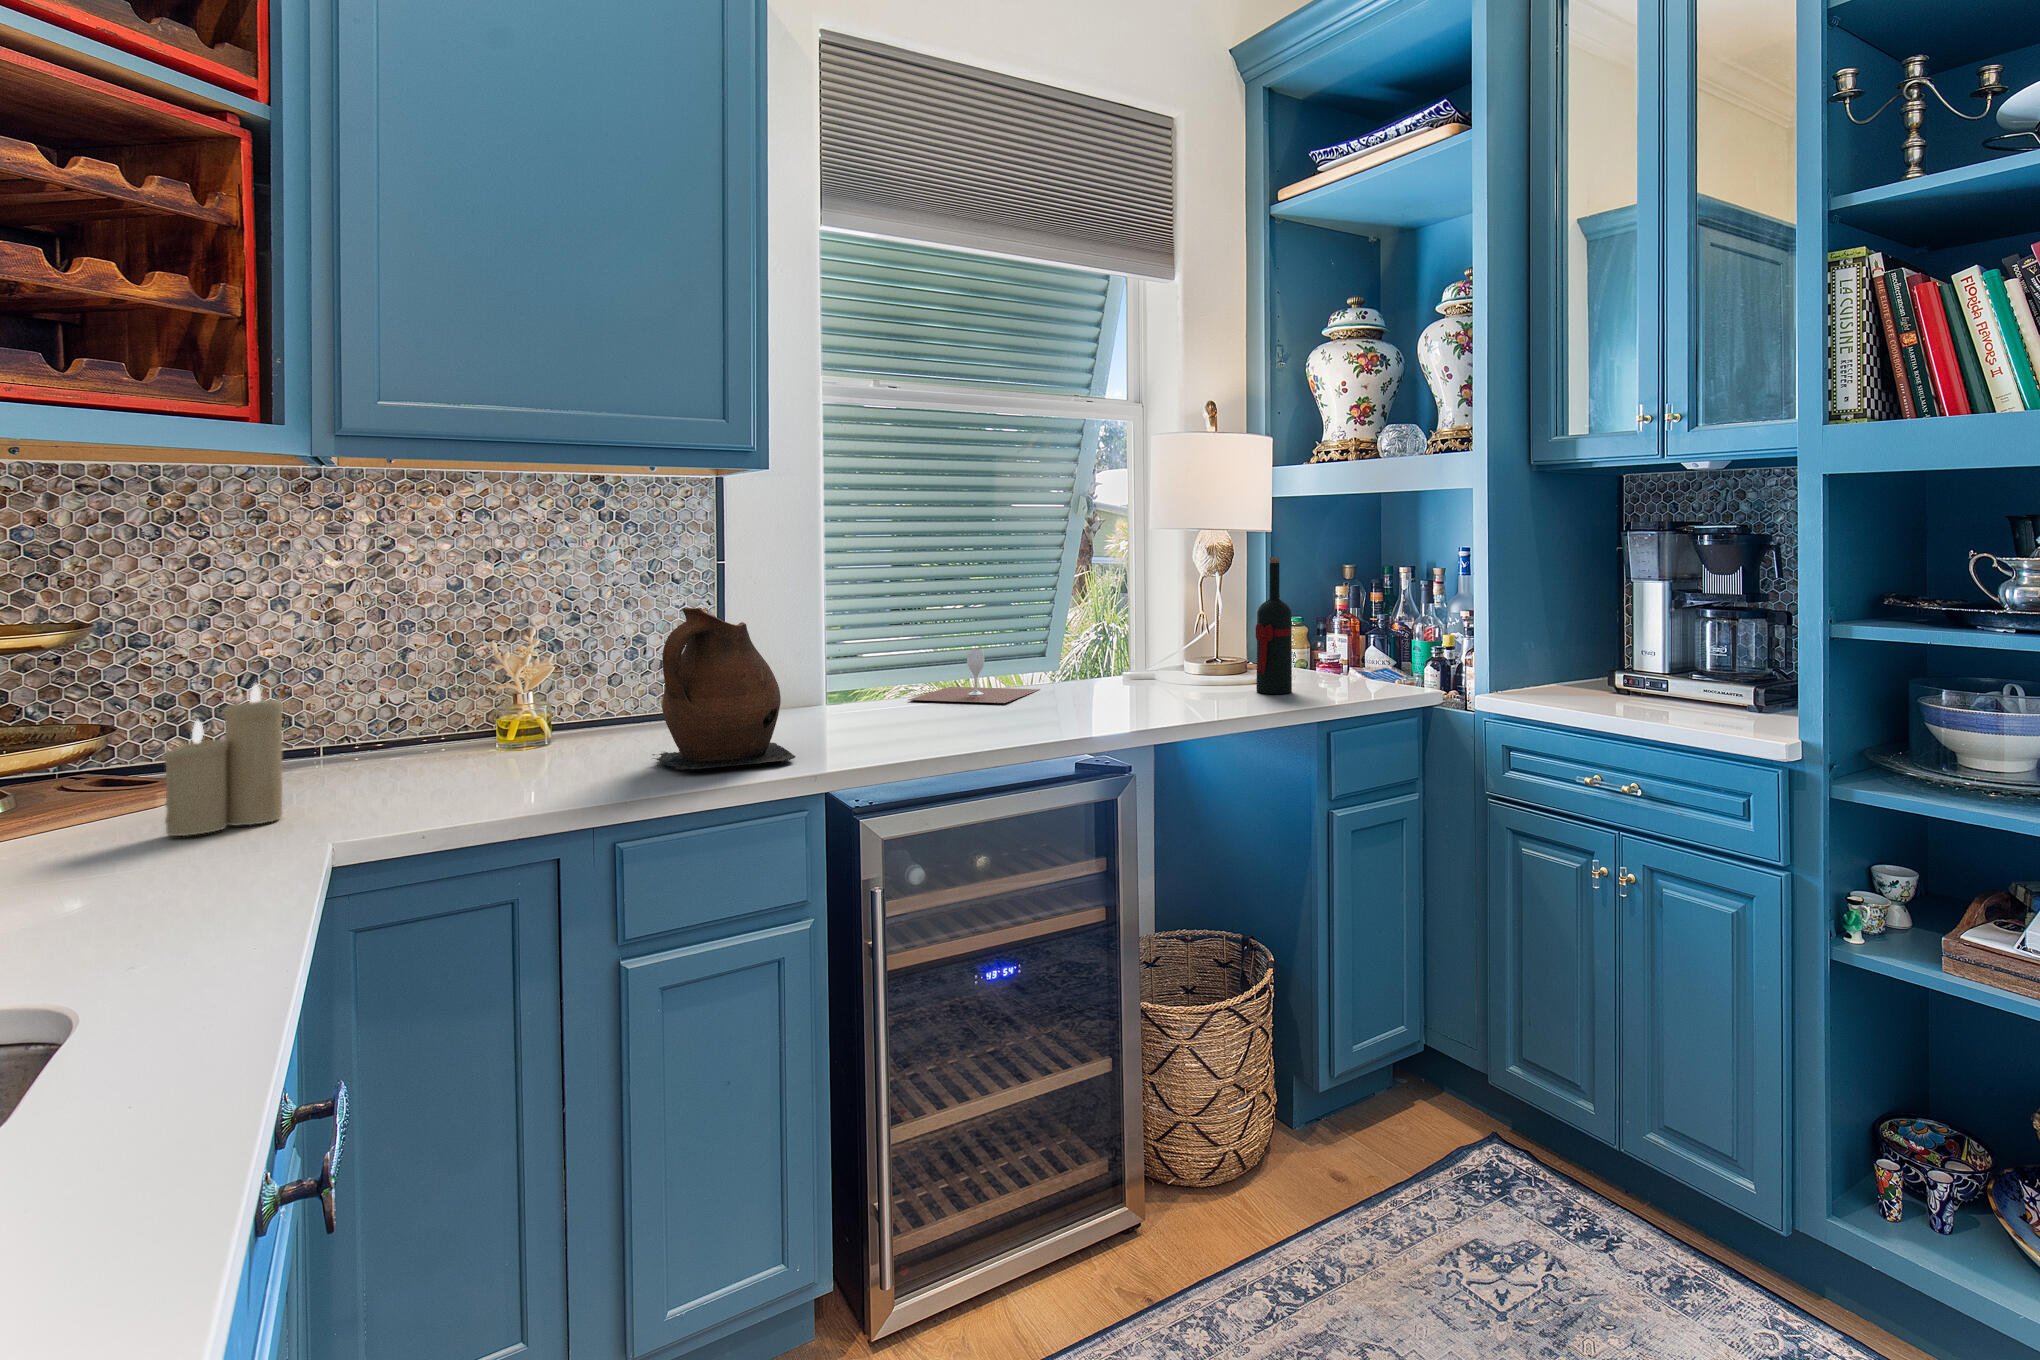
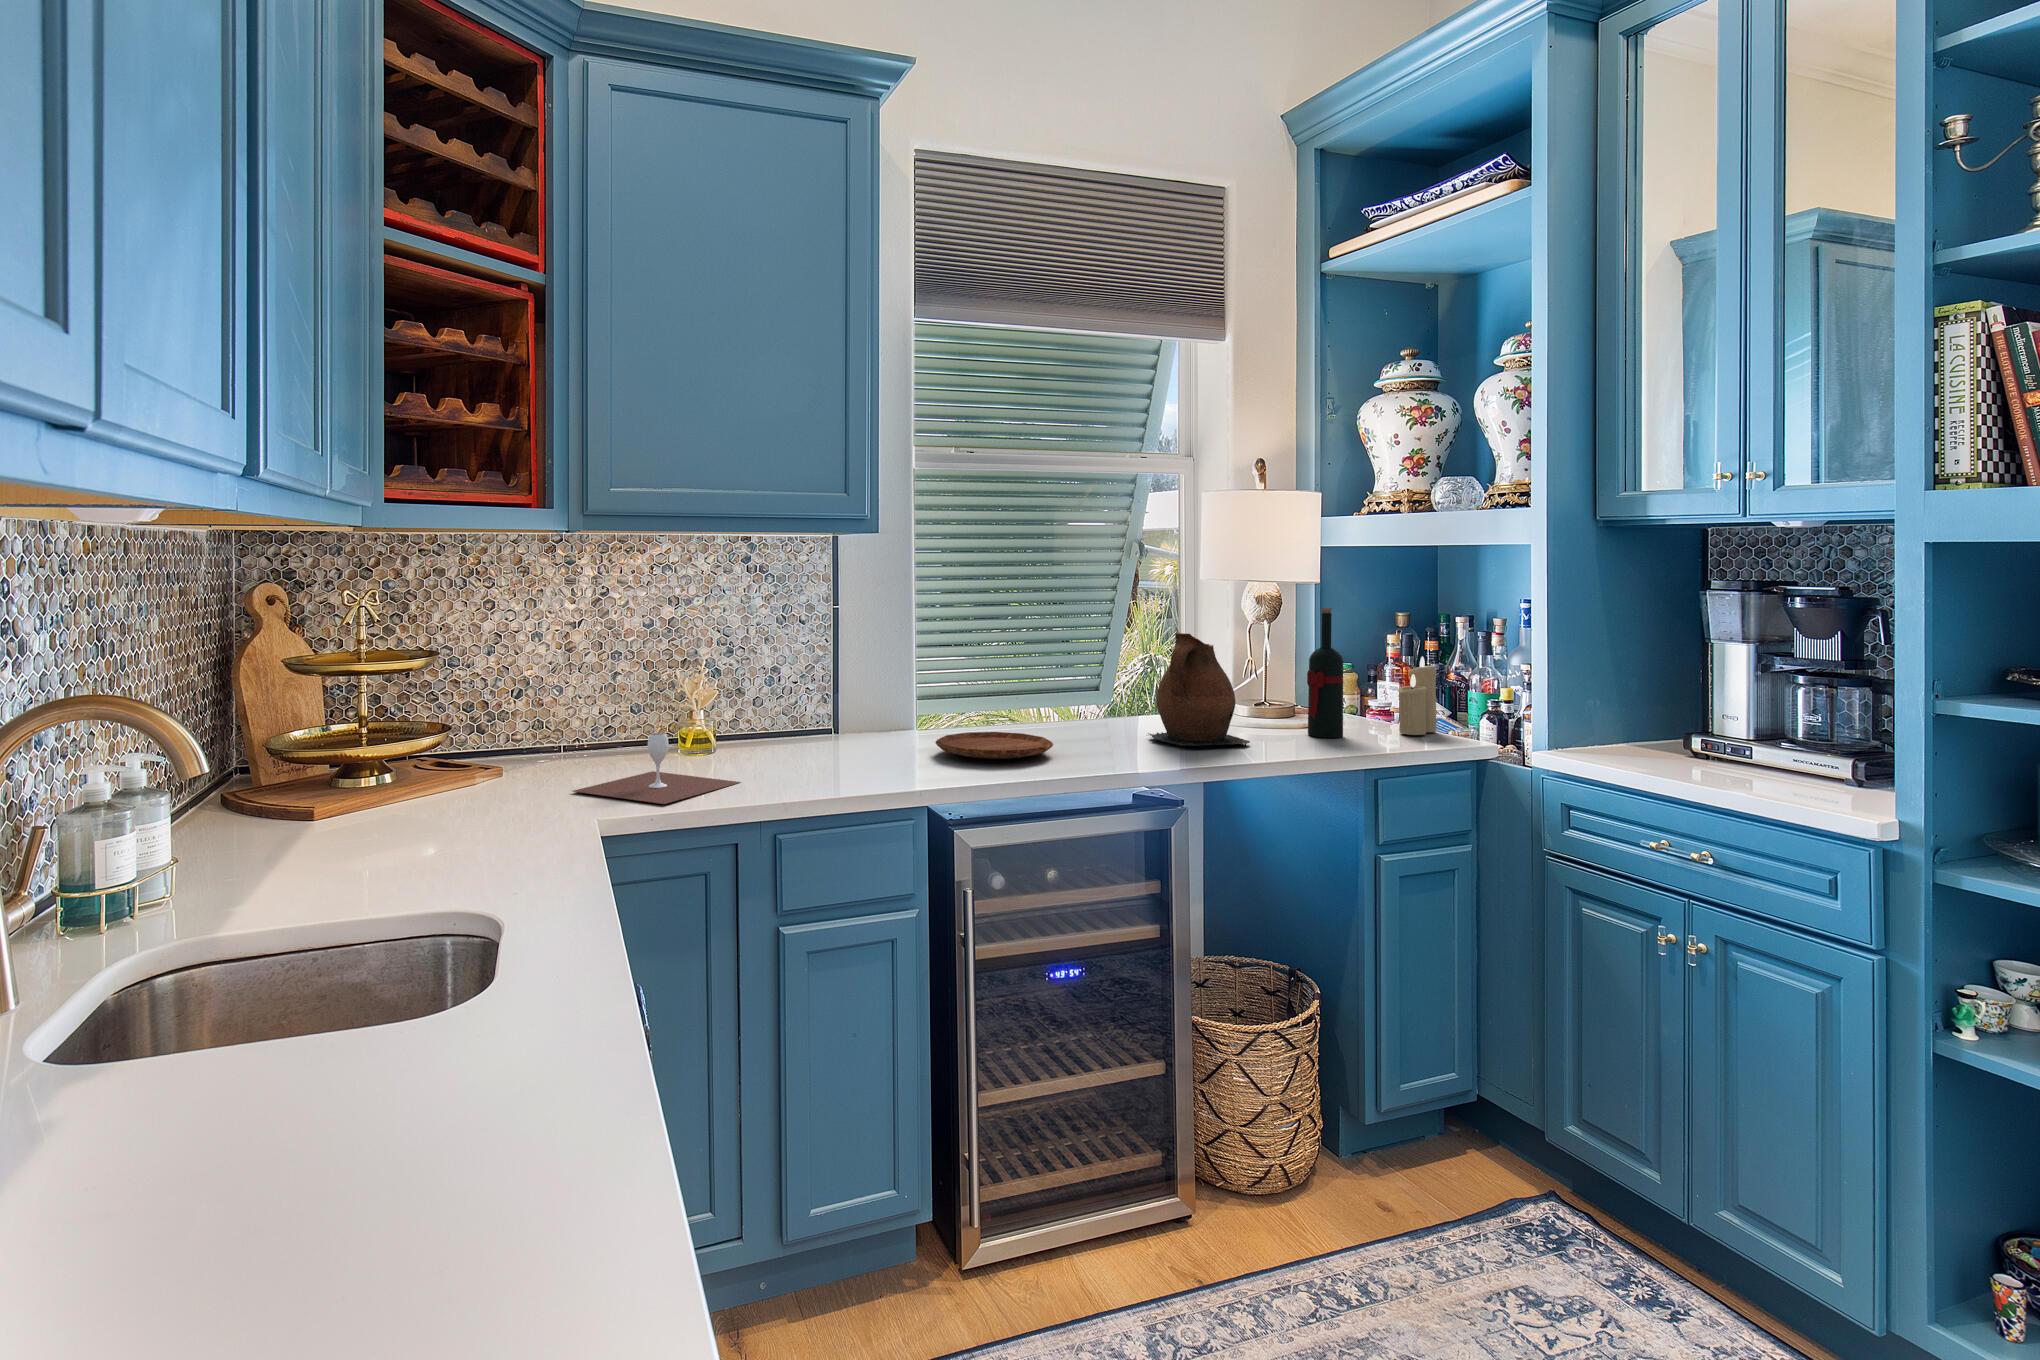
ceramic pitcher: present [653,608,796,770] -> present [1148,633,1250,746]
wine glass: present [908,649,1039,703] -> present [572,733,741,804]
candle: present [163,684,283,836] -> present [1398,657,1436,735]
tray: none [841,703,983,733] -> present [935,732,1053,759]

